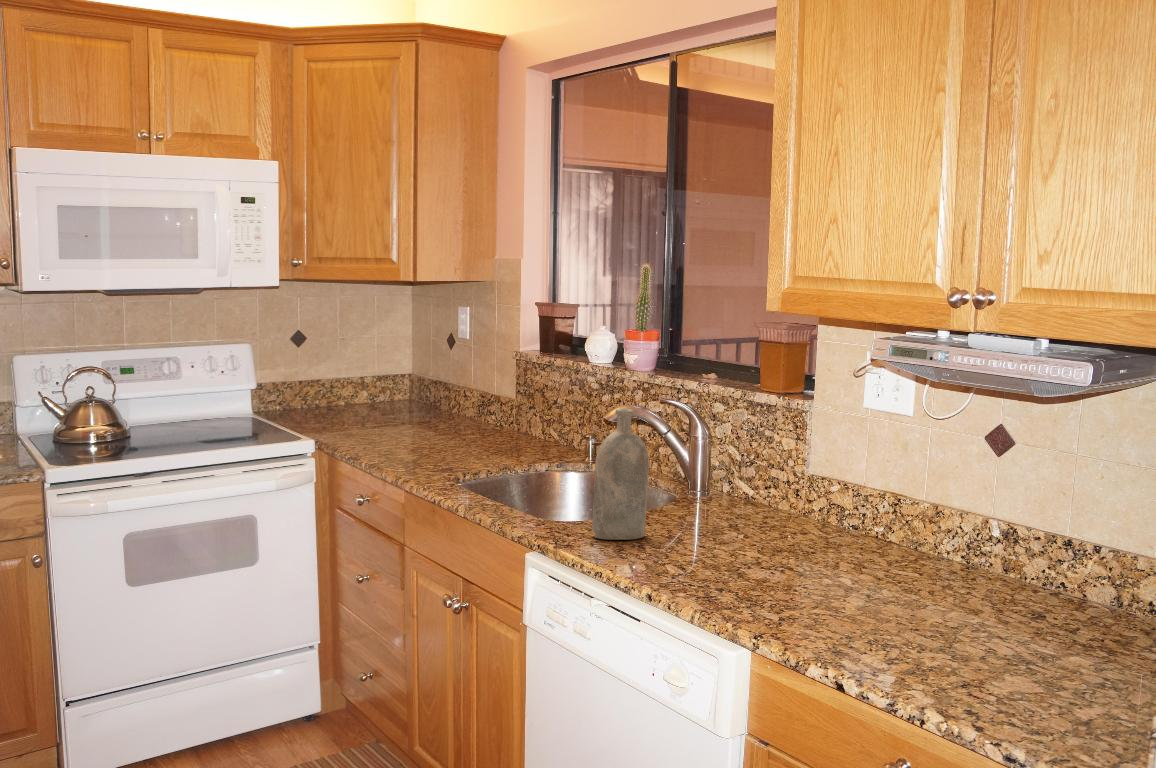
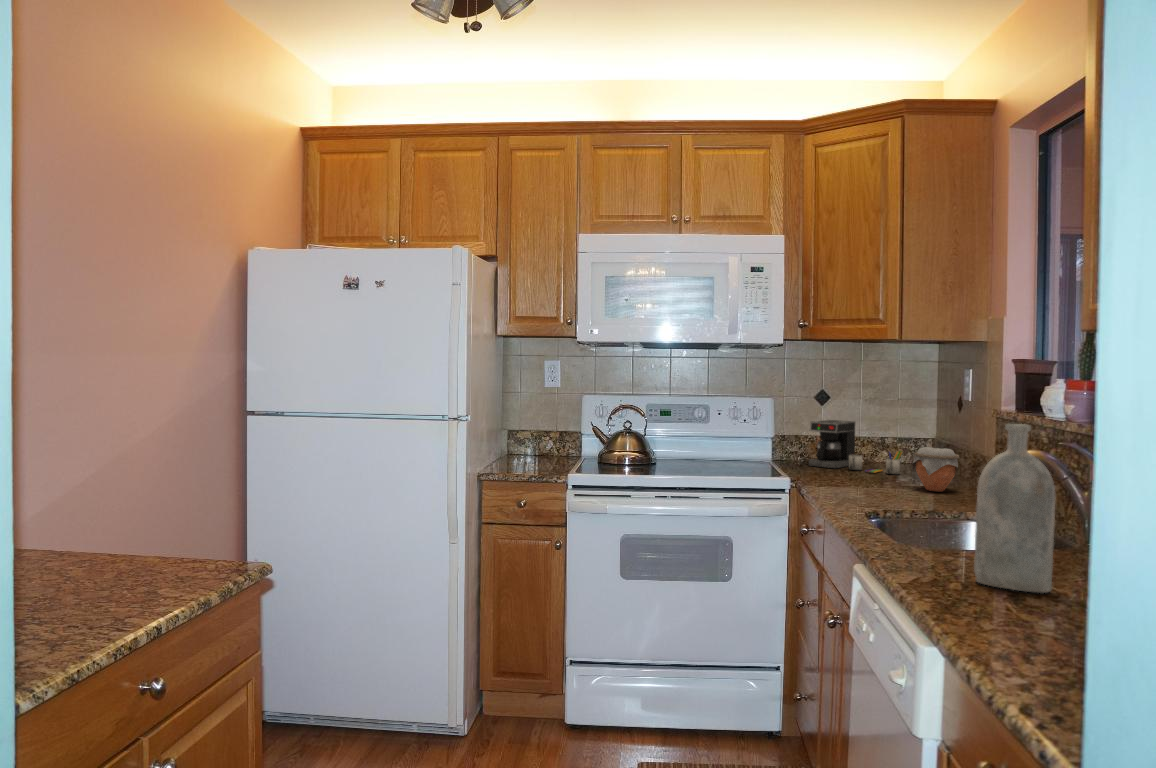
coffee maker: none [298,363,400,420] -> present [808,420,903,474]
jar: none [429,395,471,438] -> present [912,447,959,492]

